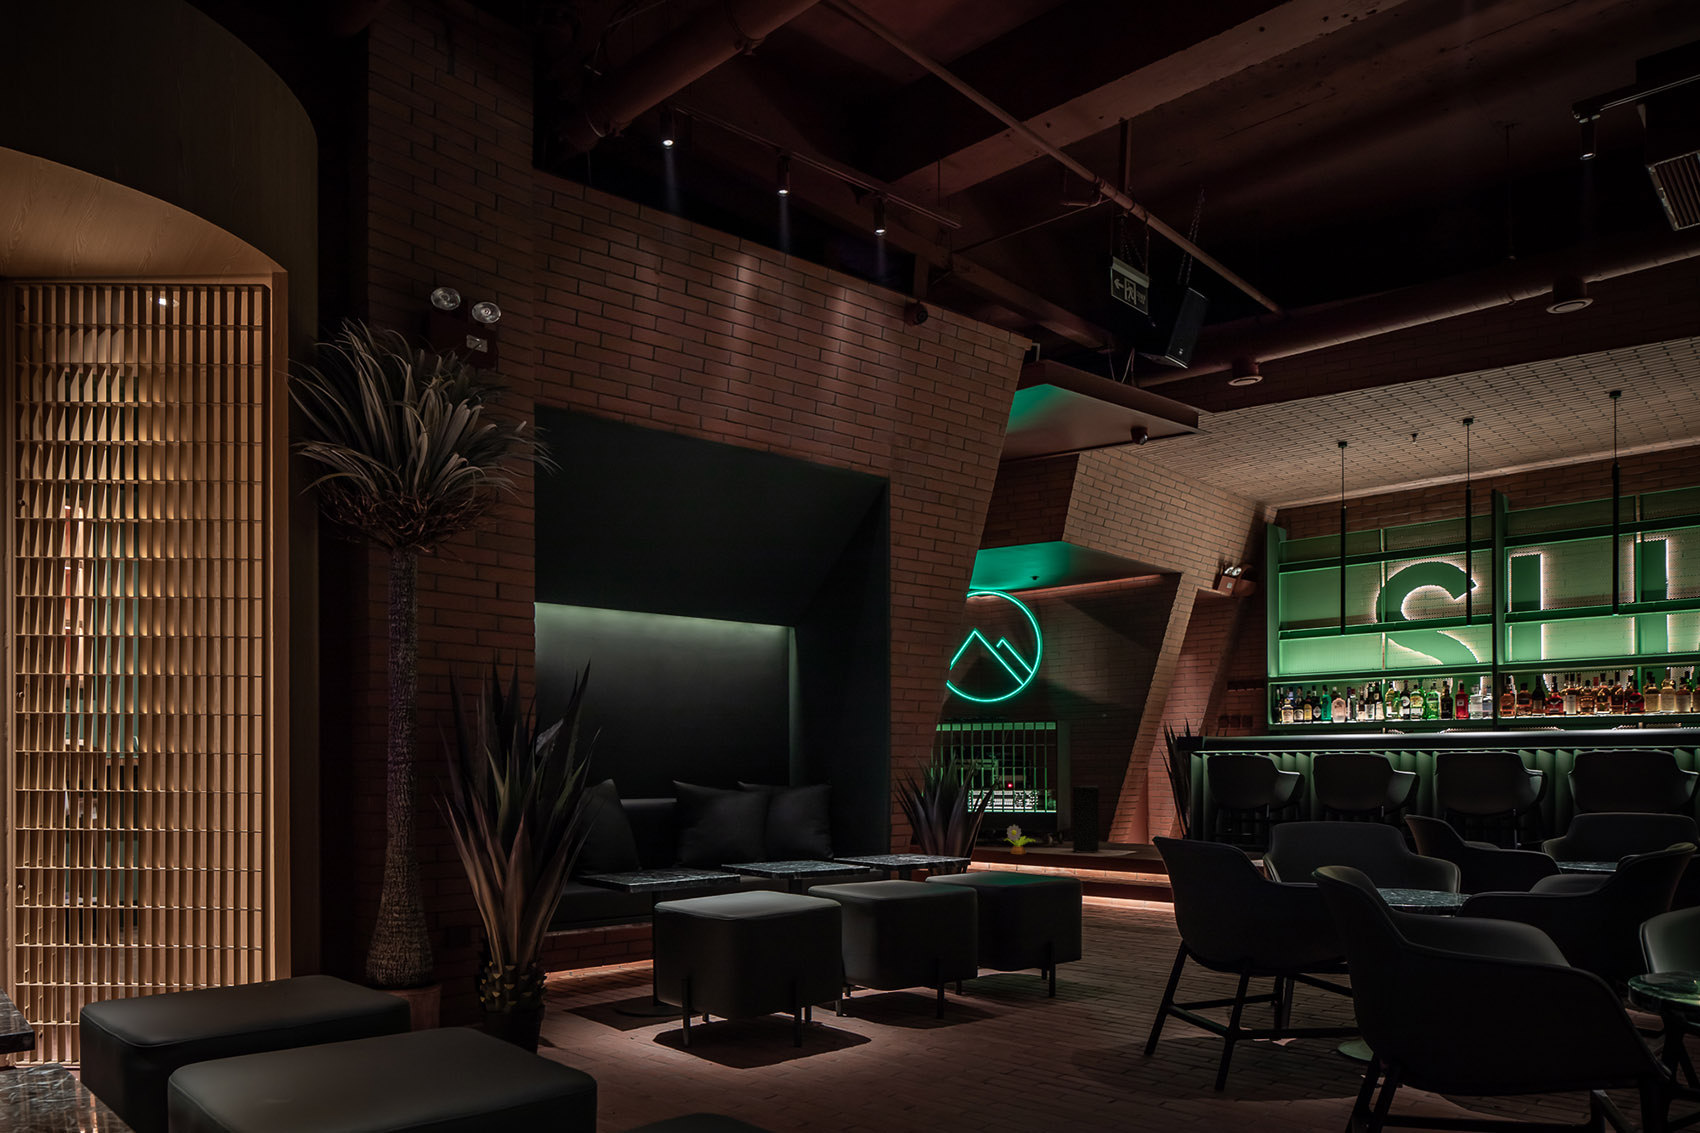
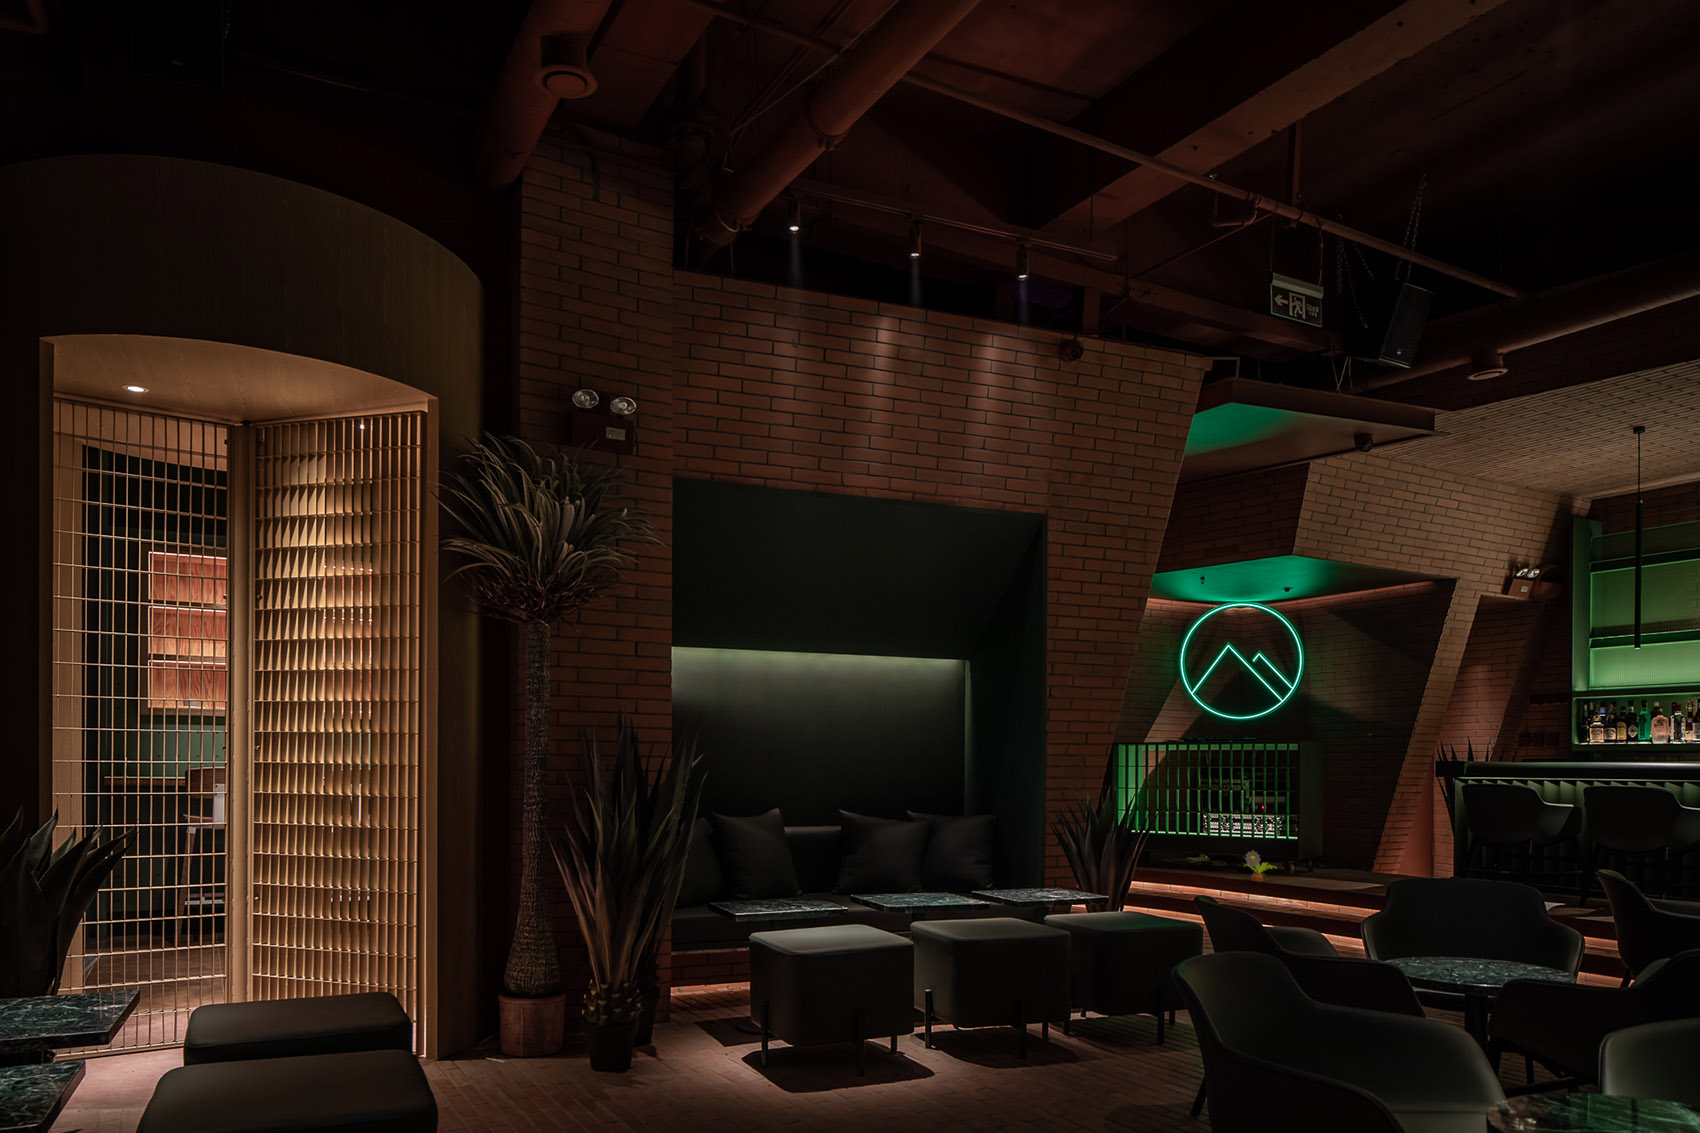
speaker: present [1073,785,1099,853] -> none [1318,810,1351,884]

